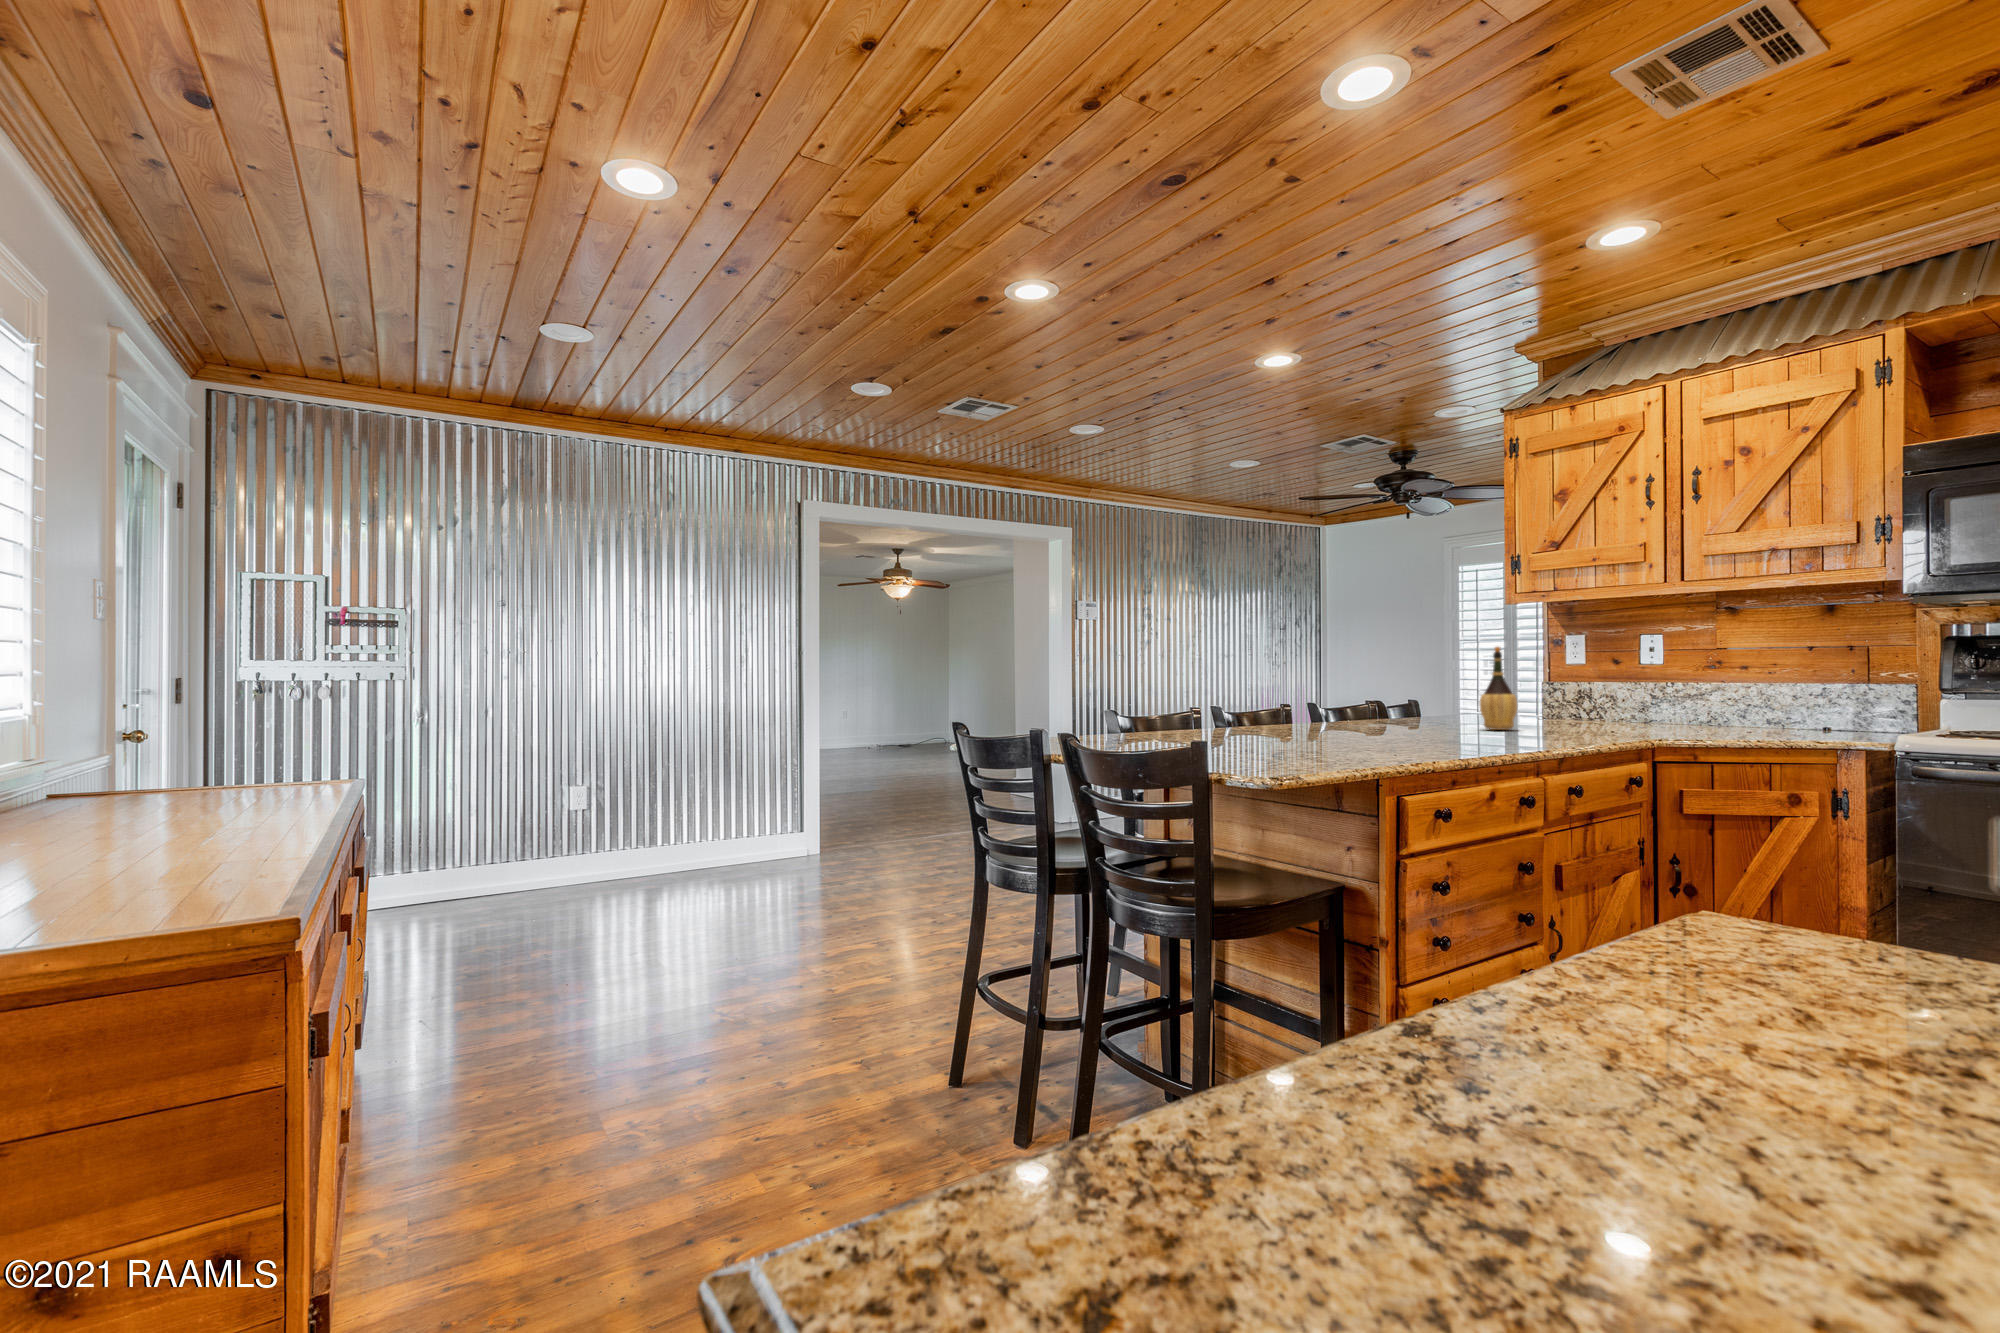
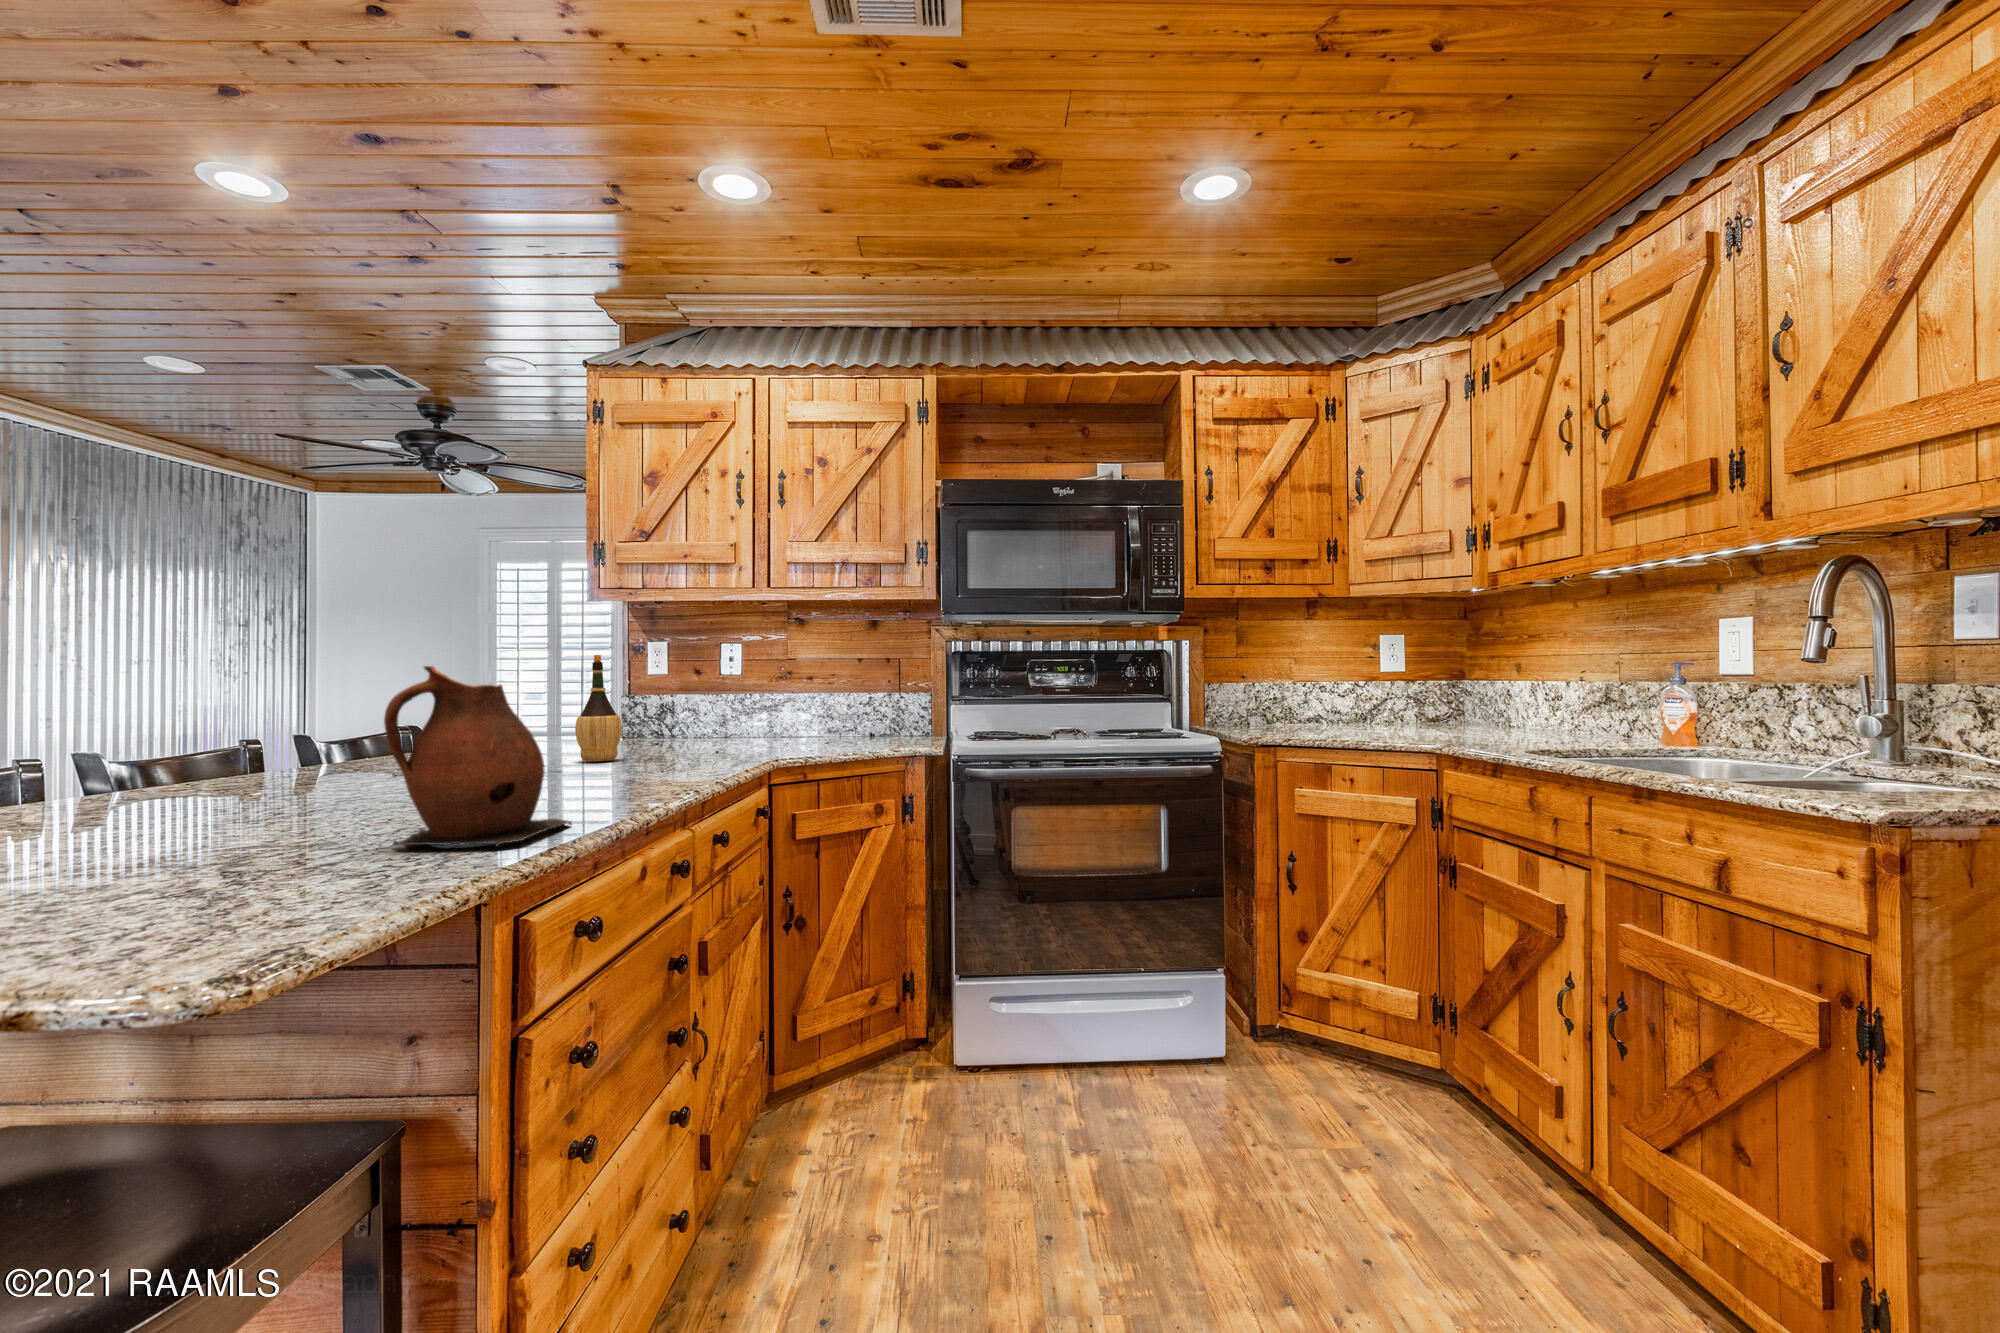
ceramic pitcher: none [1331,652,1439,759] -> present [384,666,572,847]

